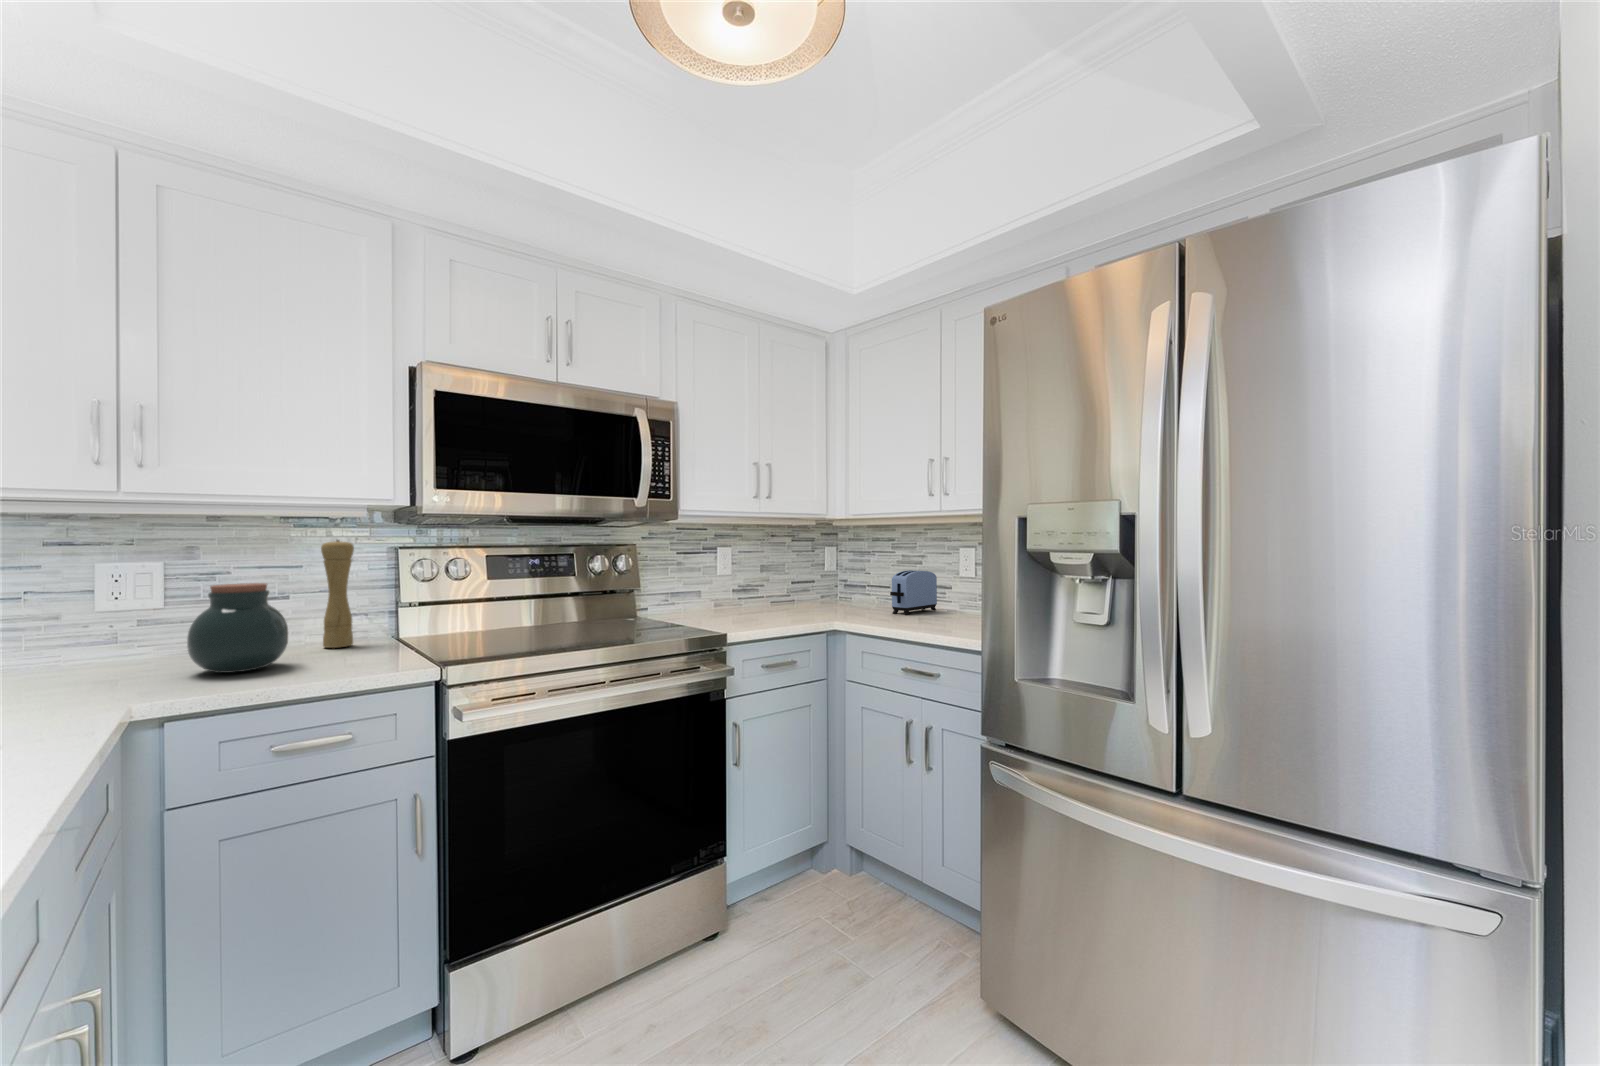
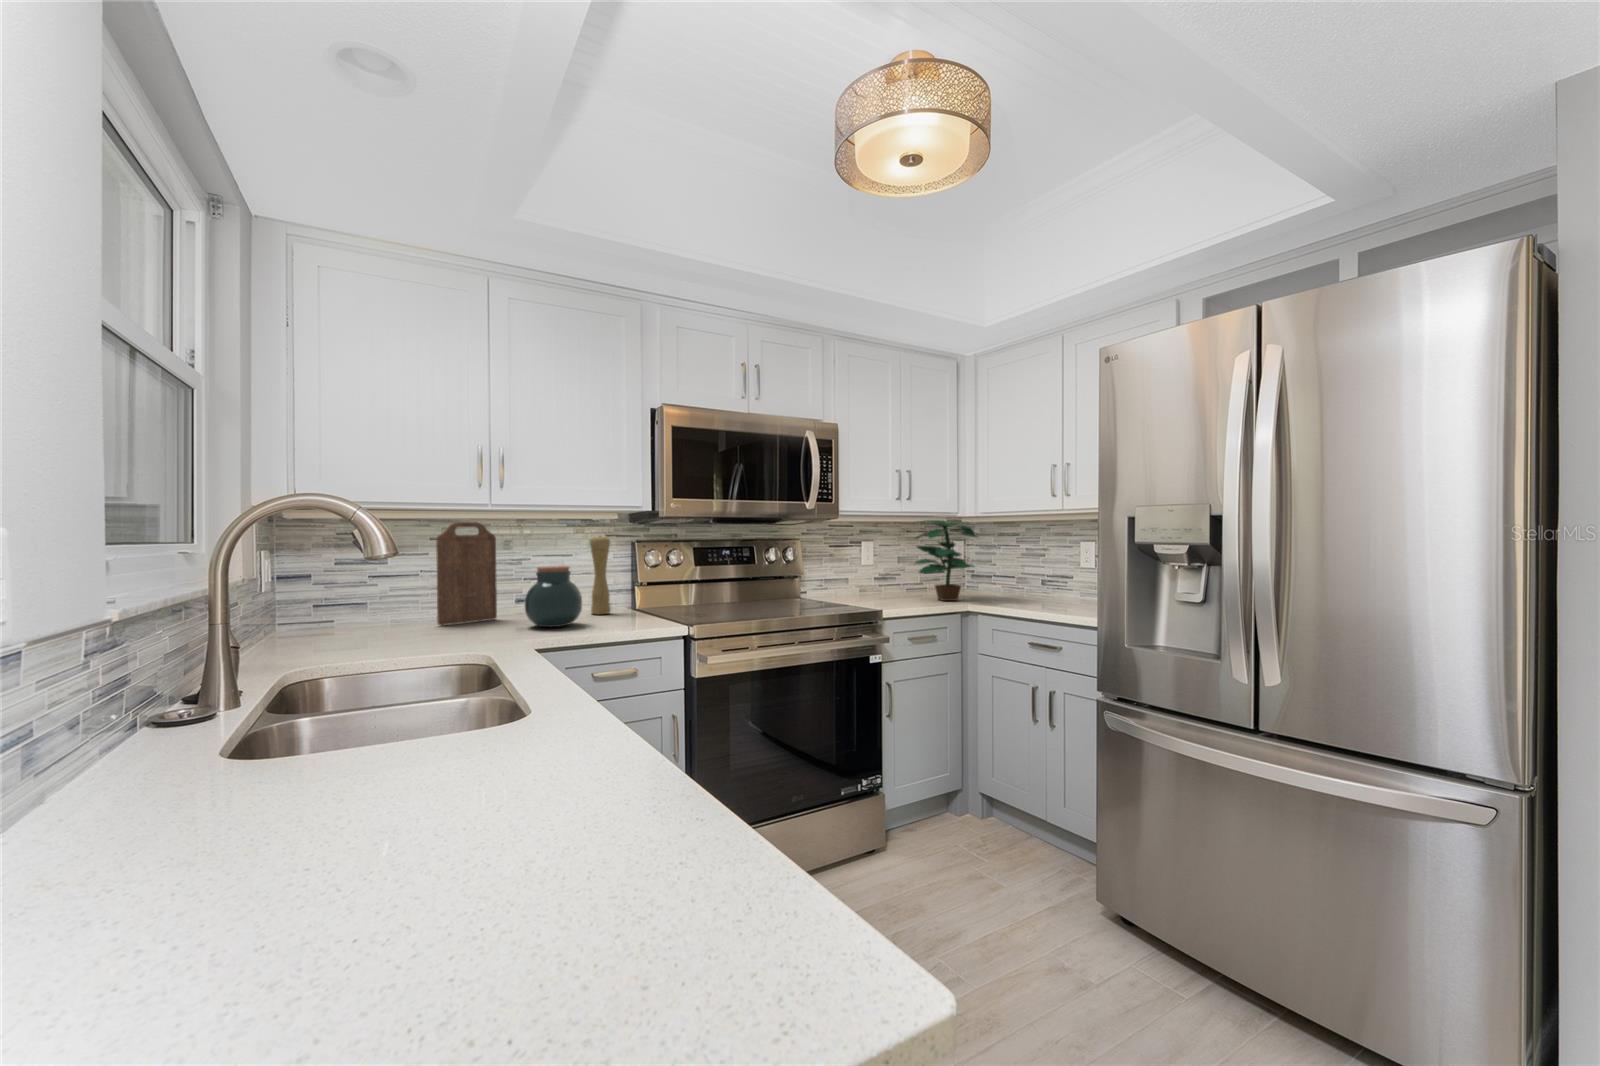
cutting board: none [42,519,162,674] -> present [436,522,497,625]
potted plant: none [772,522,850,618] -> present [915,520,977,601]
toaster: present [890,570,937,615] -> none [1015,562,1057,600]

